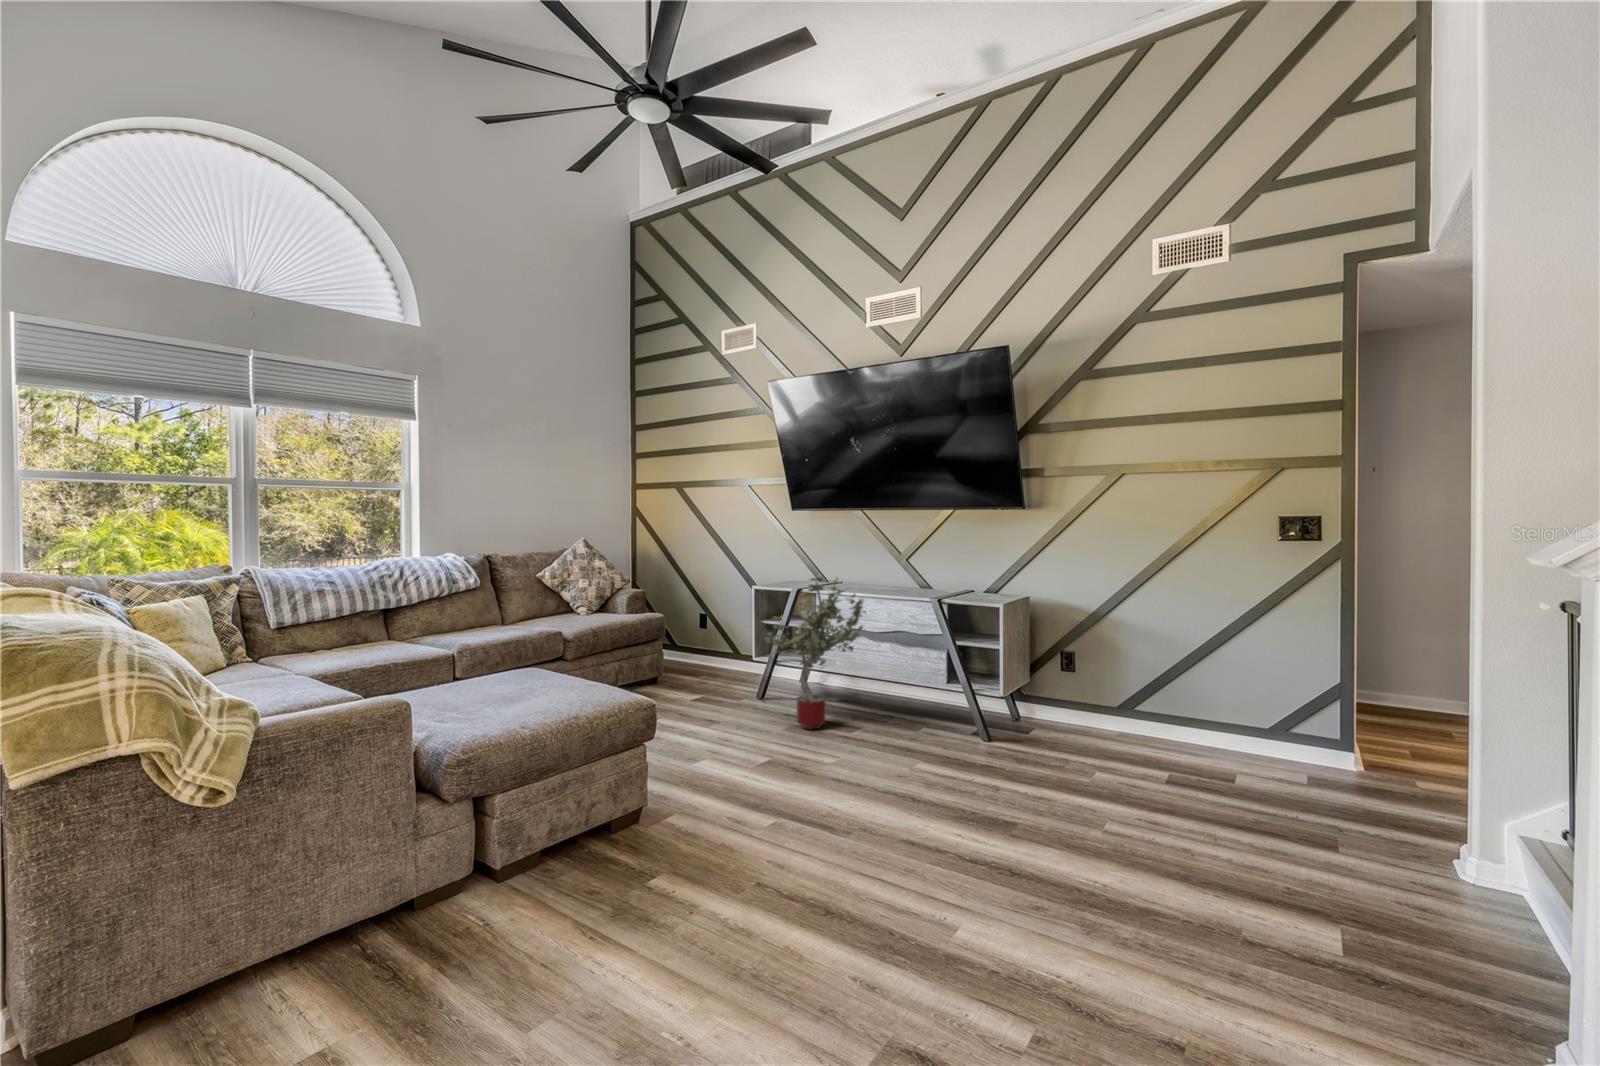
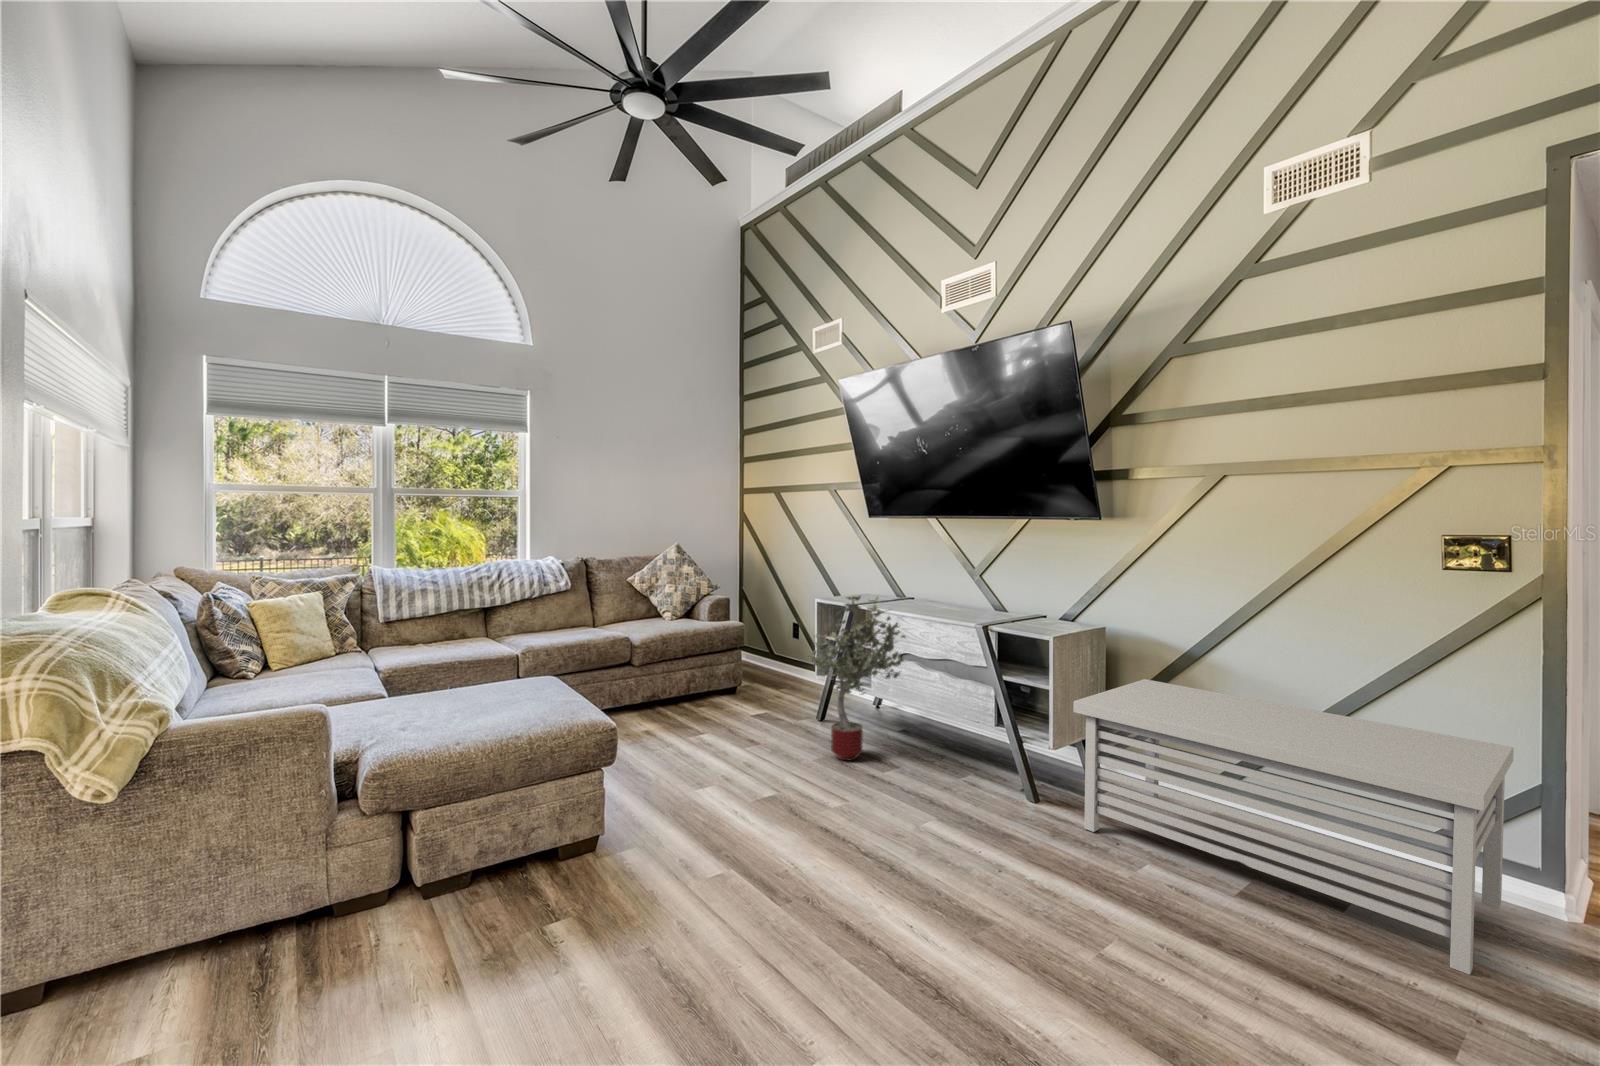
storage bench: none [1028,635,1329,809] -> present [1073,679,1514,975]

